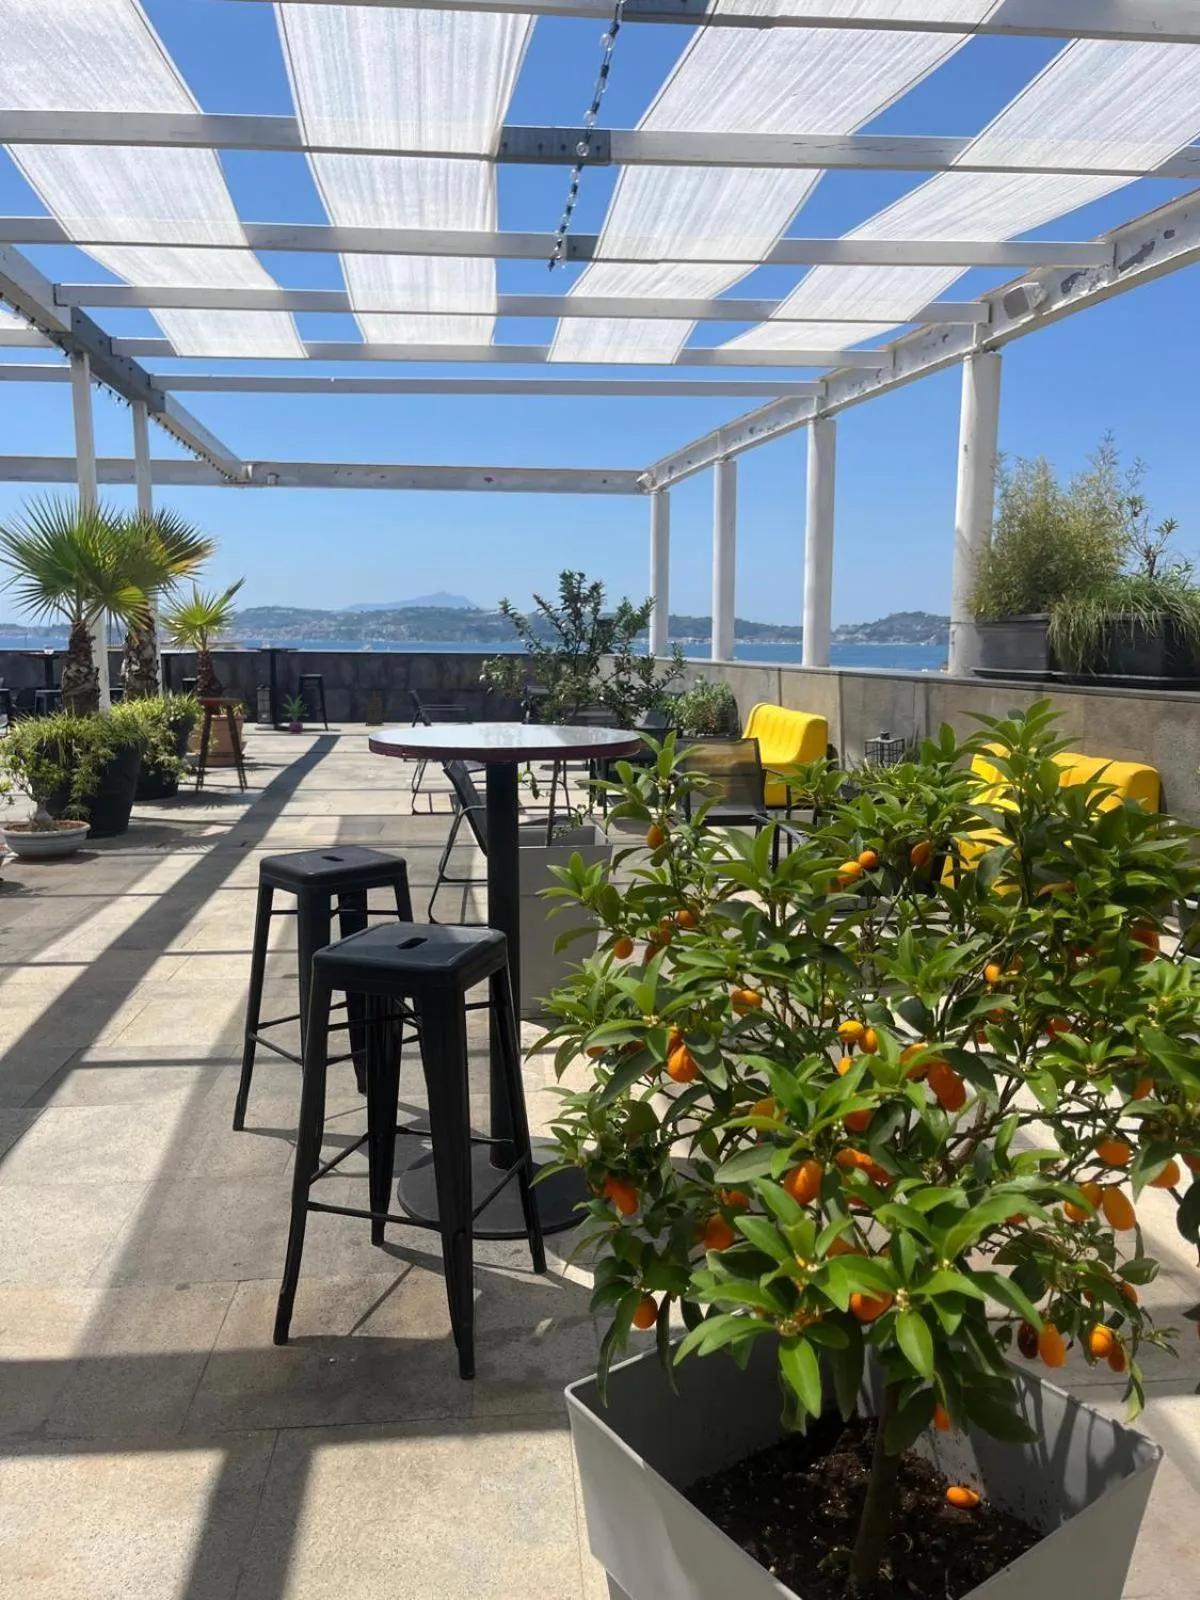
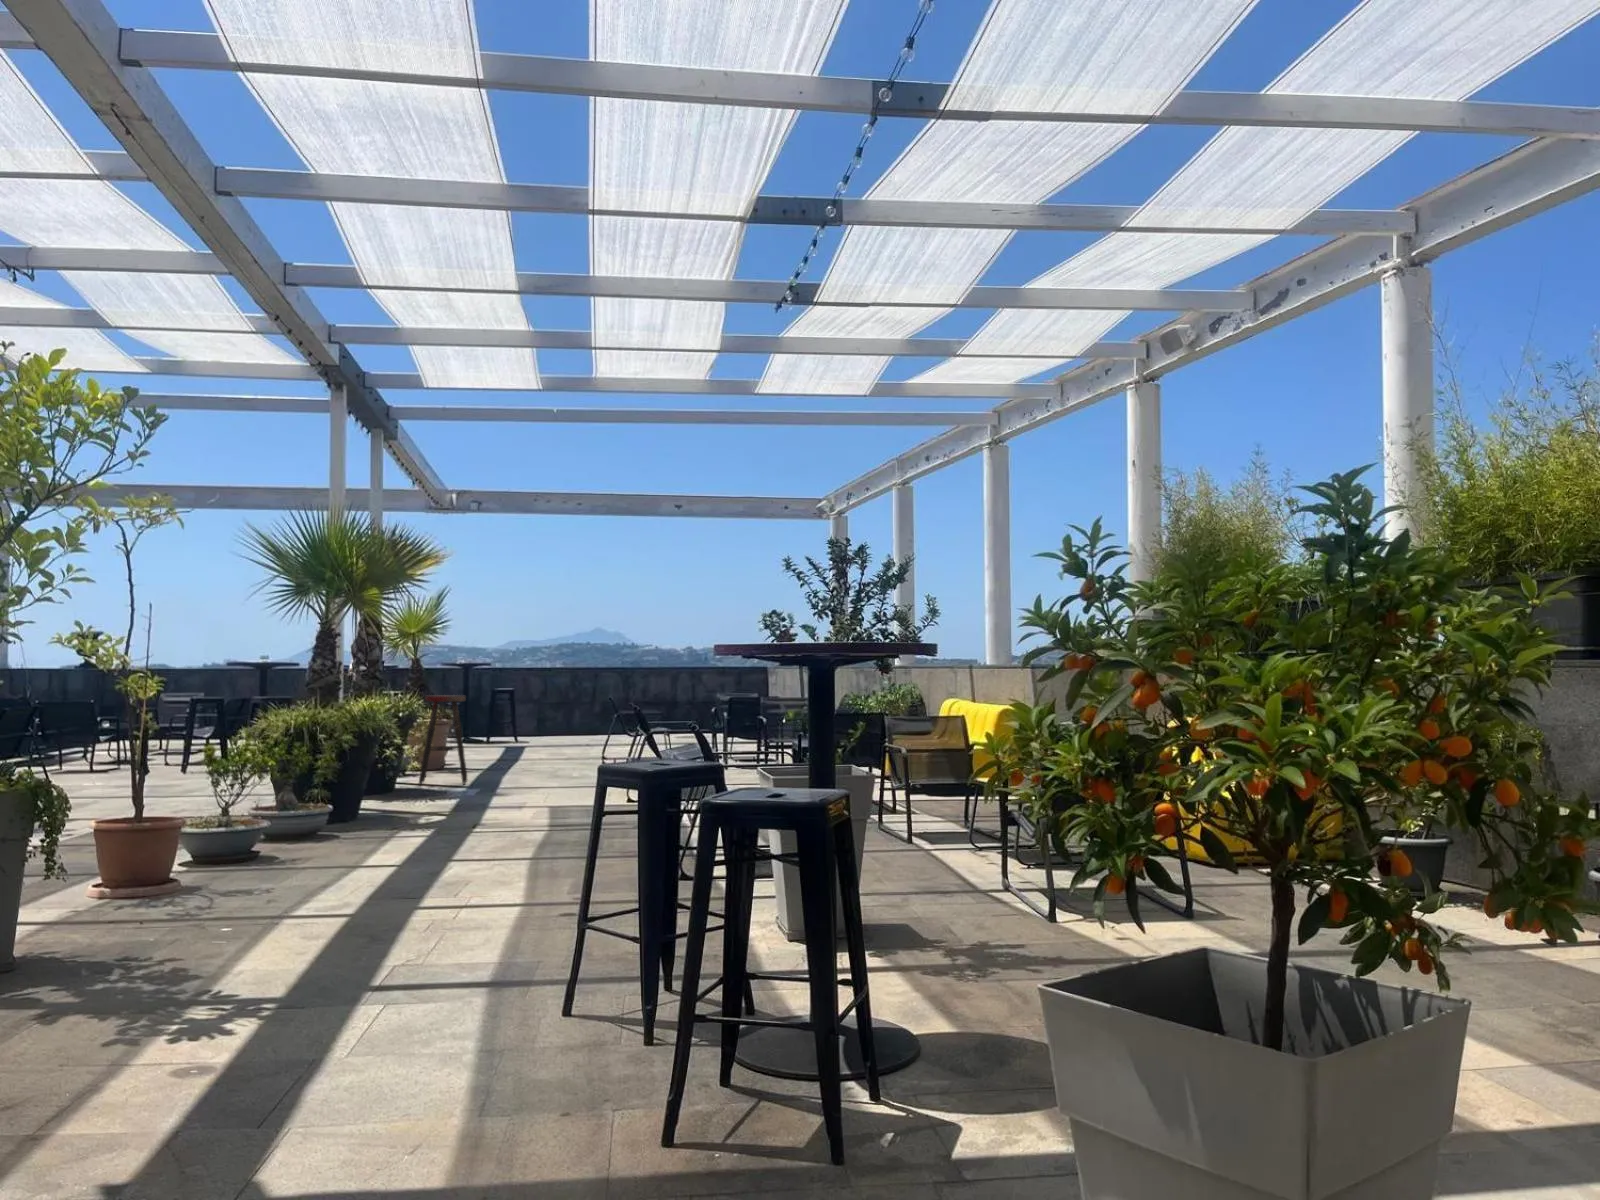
watering can: present [366,691,403,726] -> none [555,701,596,735]
decorative plant: present [288,697,304,734] -> none [470,703,515,741]

